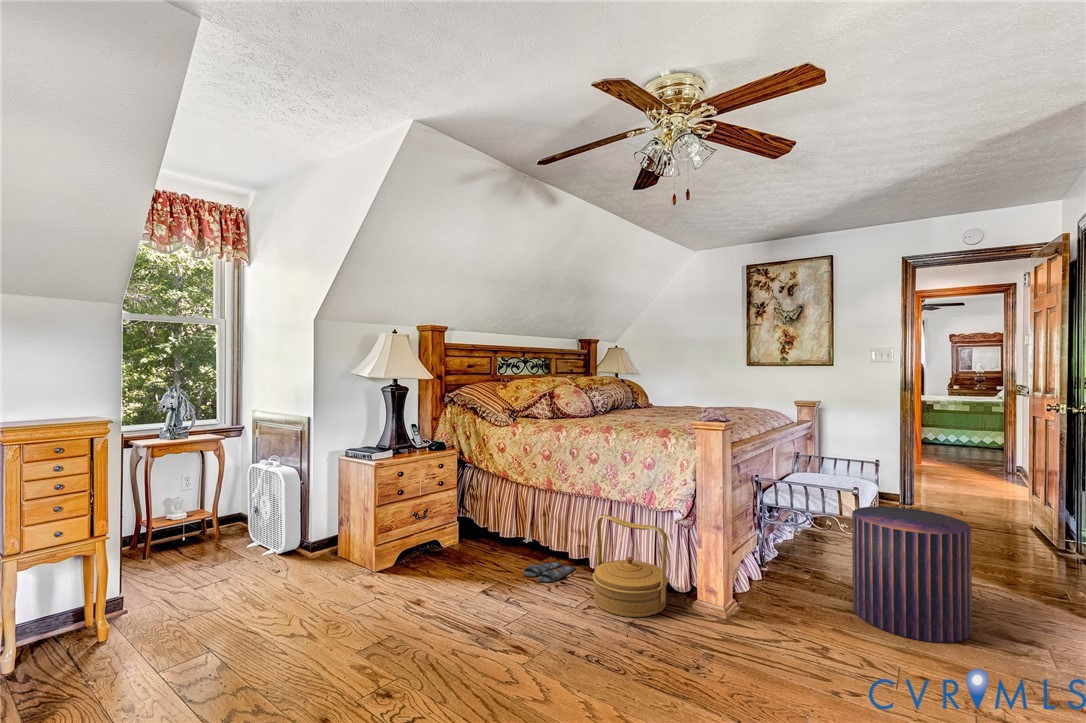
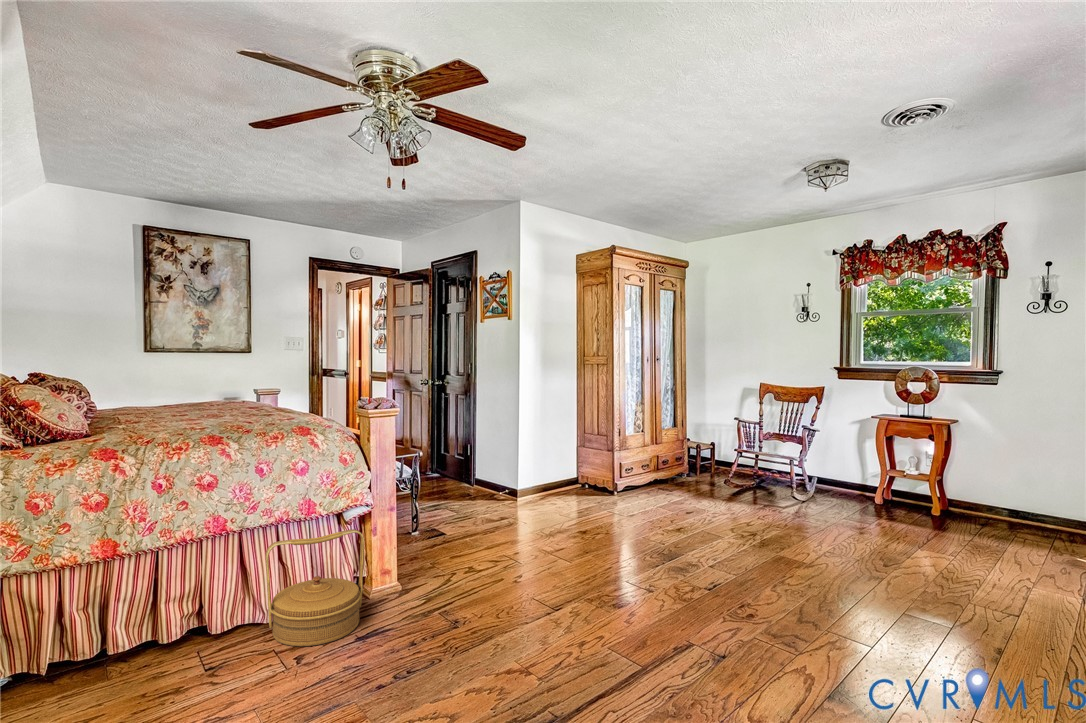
pouf: present [852,506,972,643] -> none [426,460,498,549]
slippers: present [524,562,575,582] -> none [127,641,204,686]

